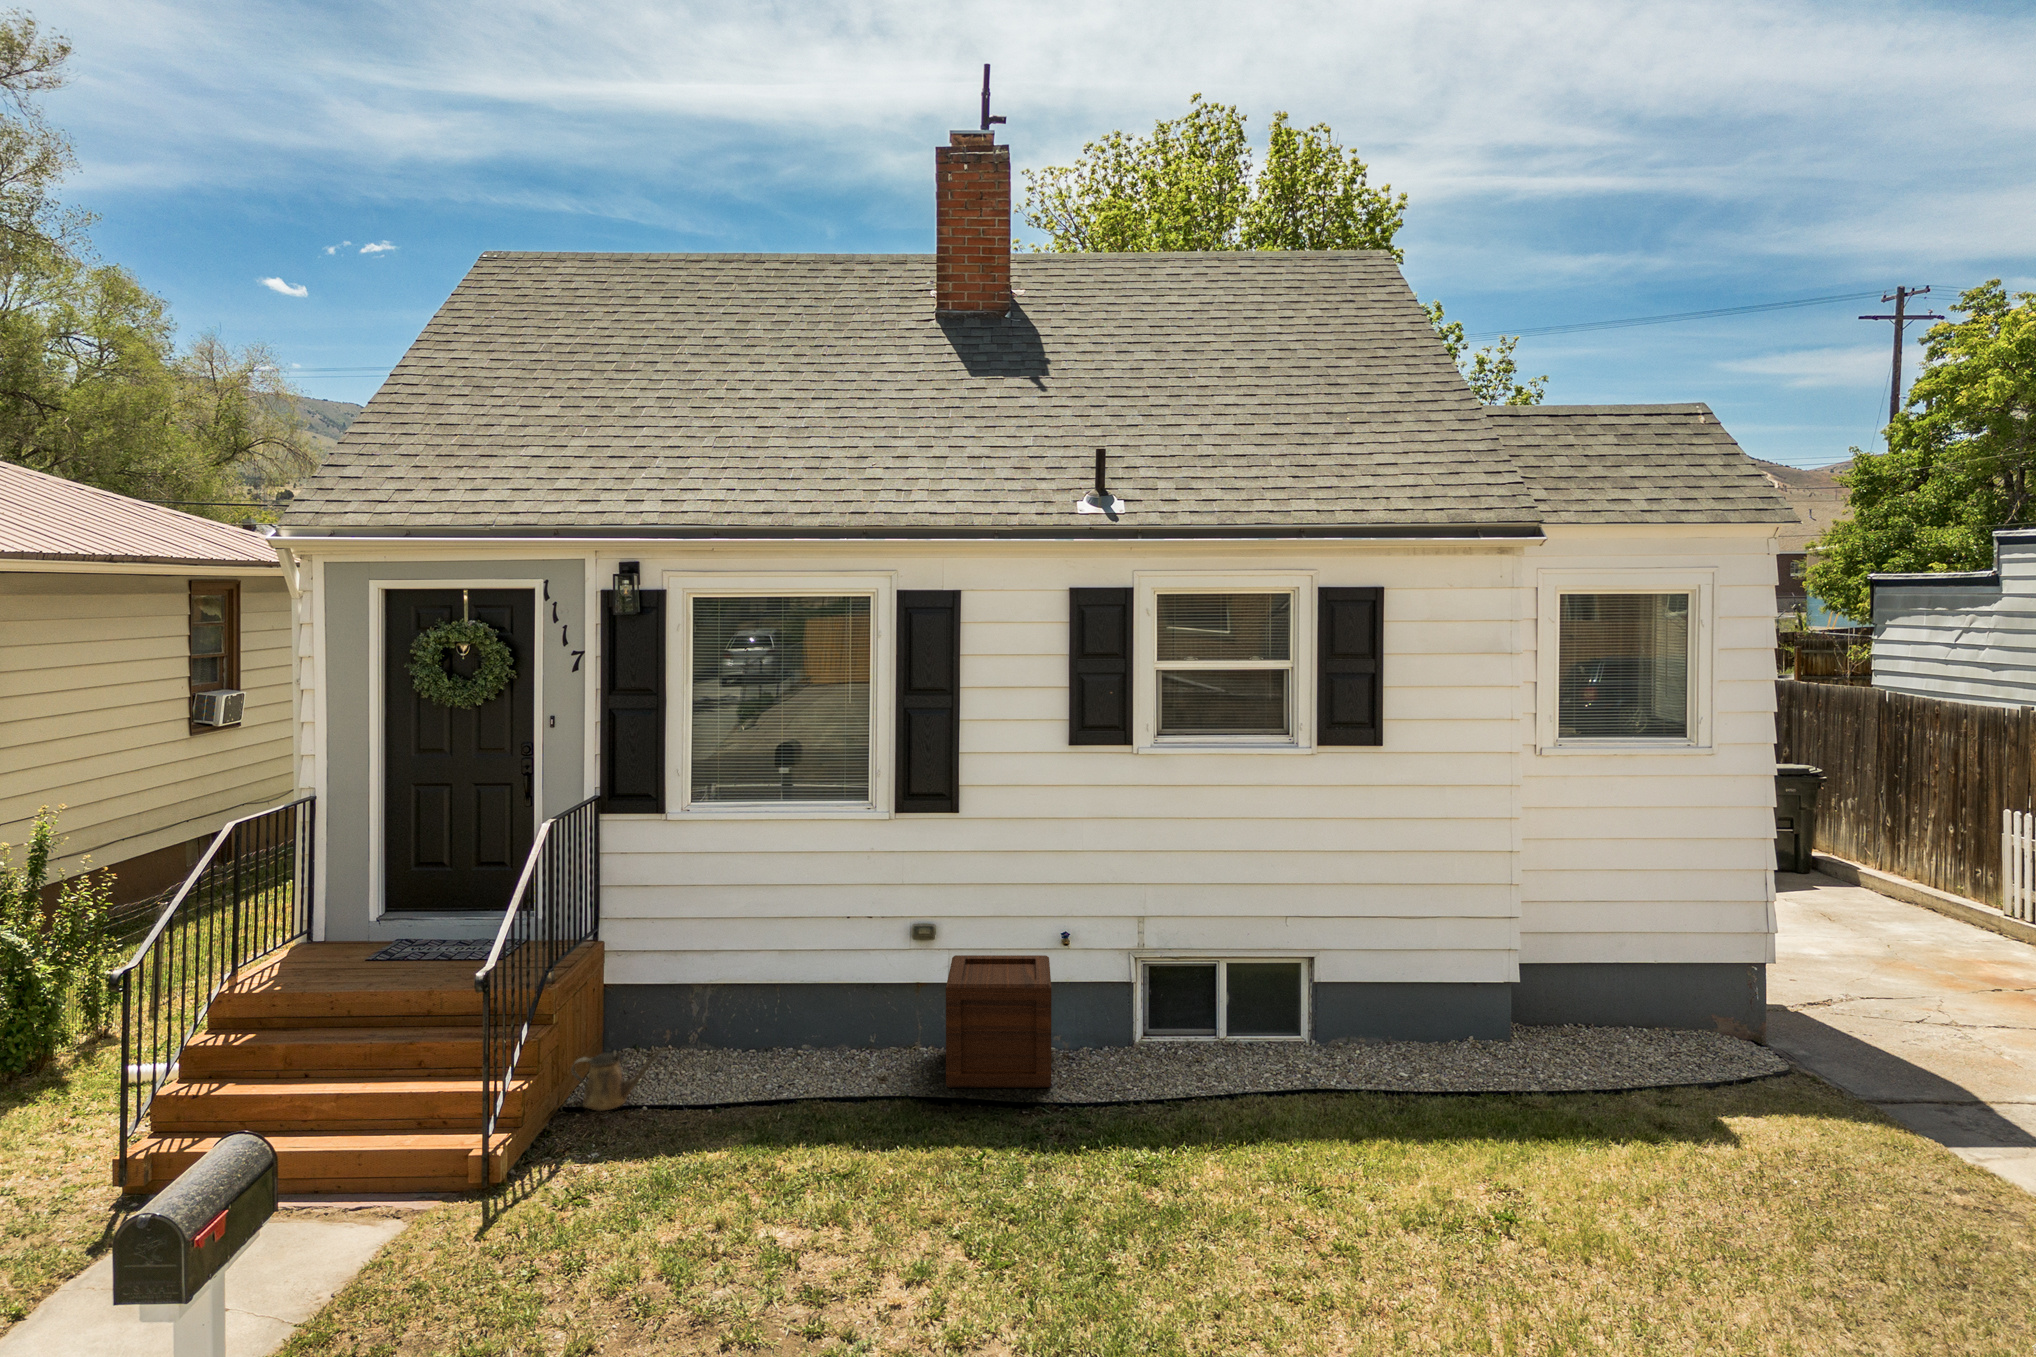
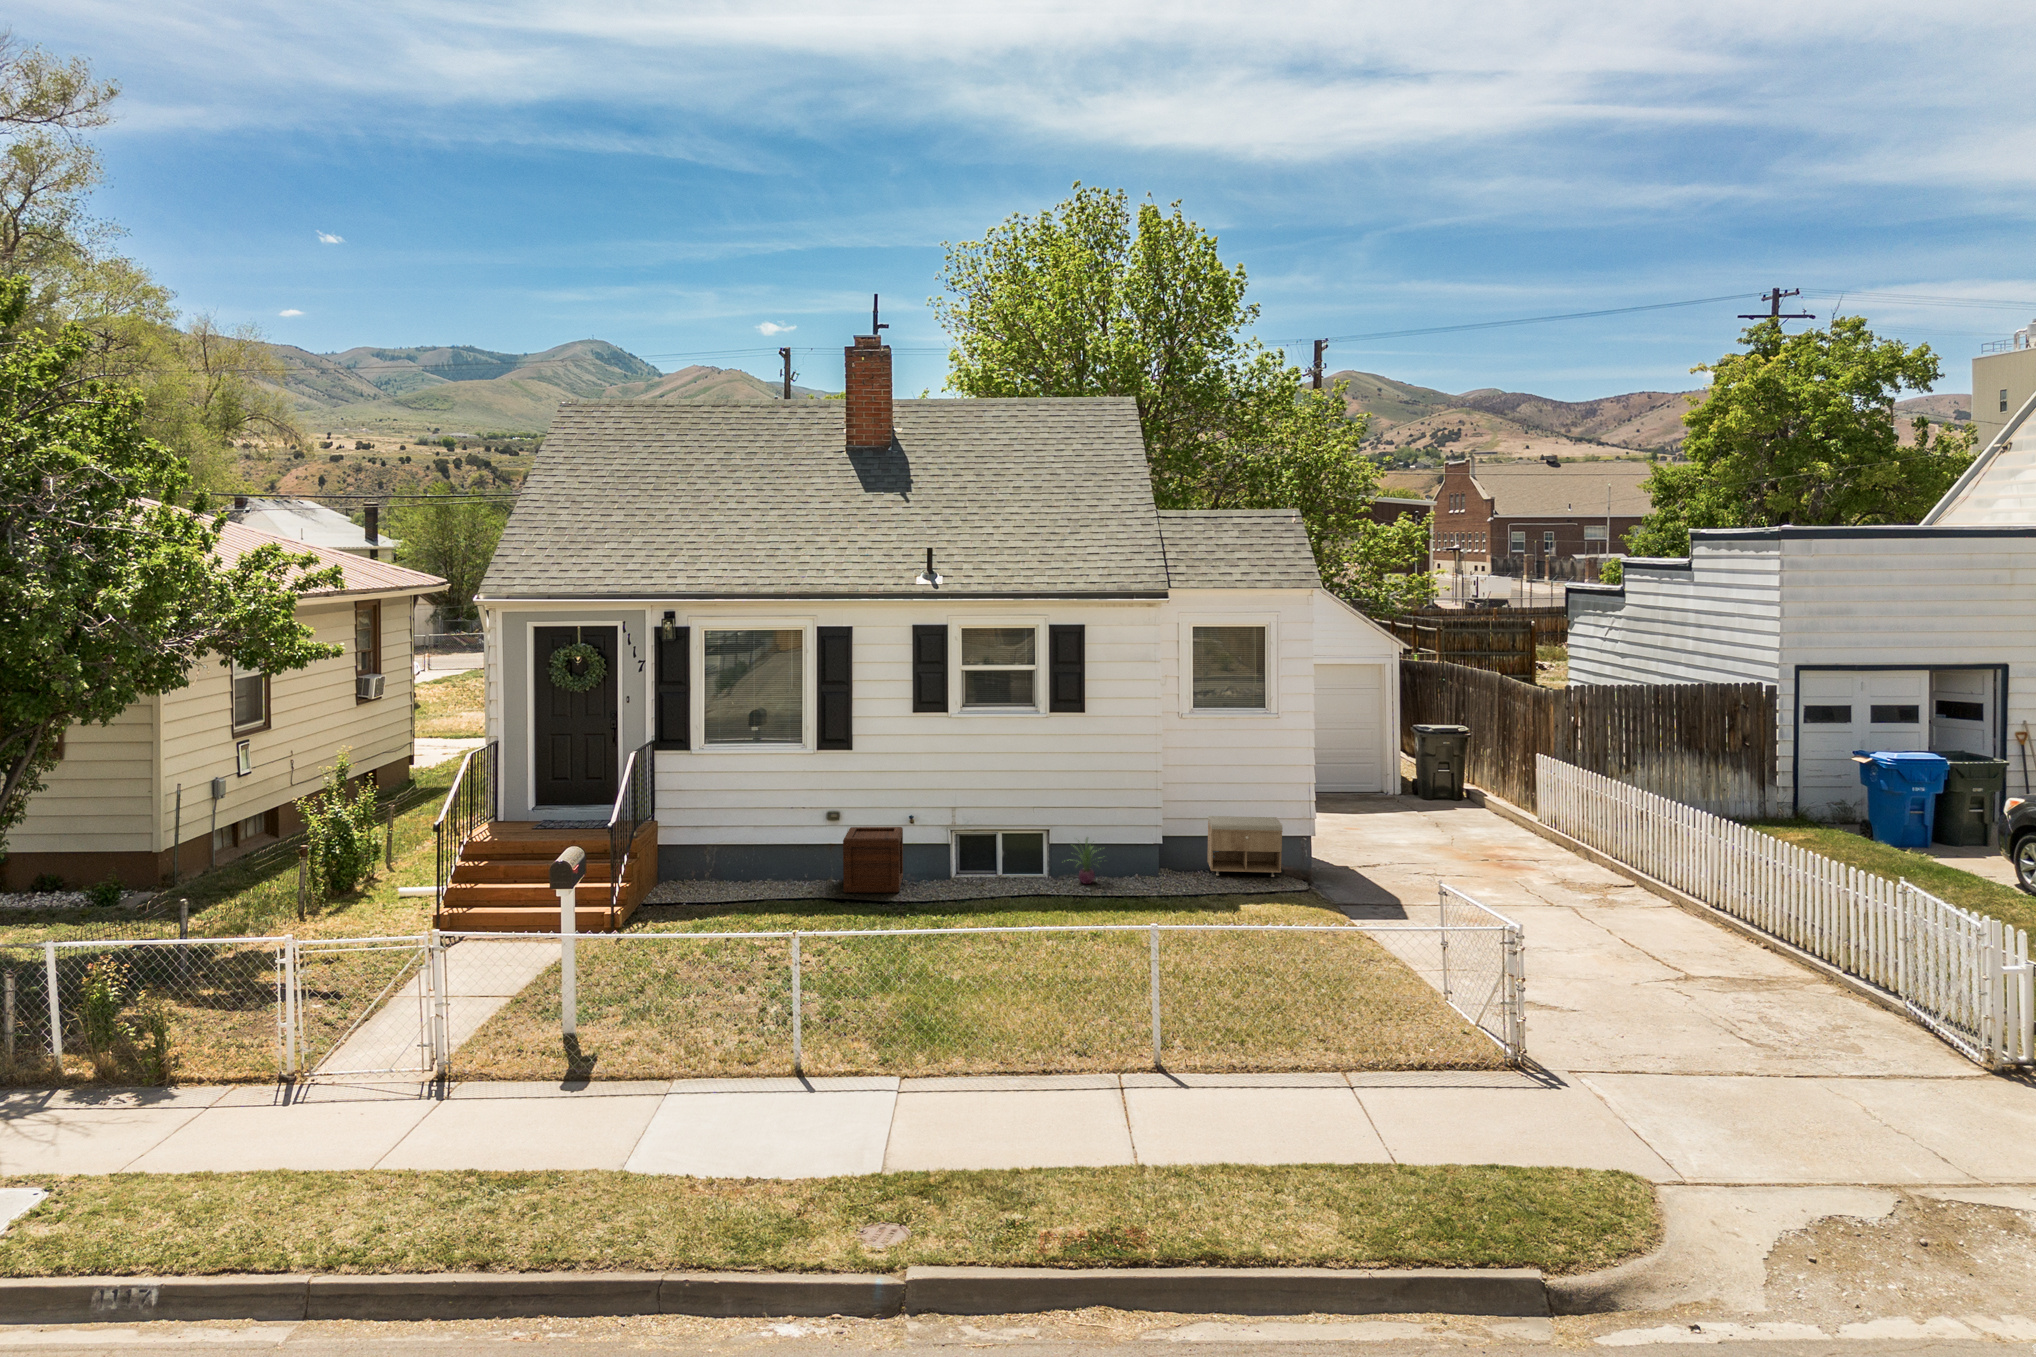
storage bench: none [1592,935,1761,1053] -> present [1208,816,1283,877]
decorative plant: none [1348,976,1437,1069] -> present [1077,838,1096,884]
watering can: present [571,1048,665,1111] -> none [646,871,696,903]

